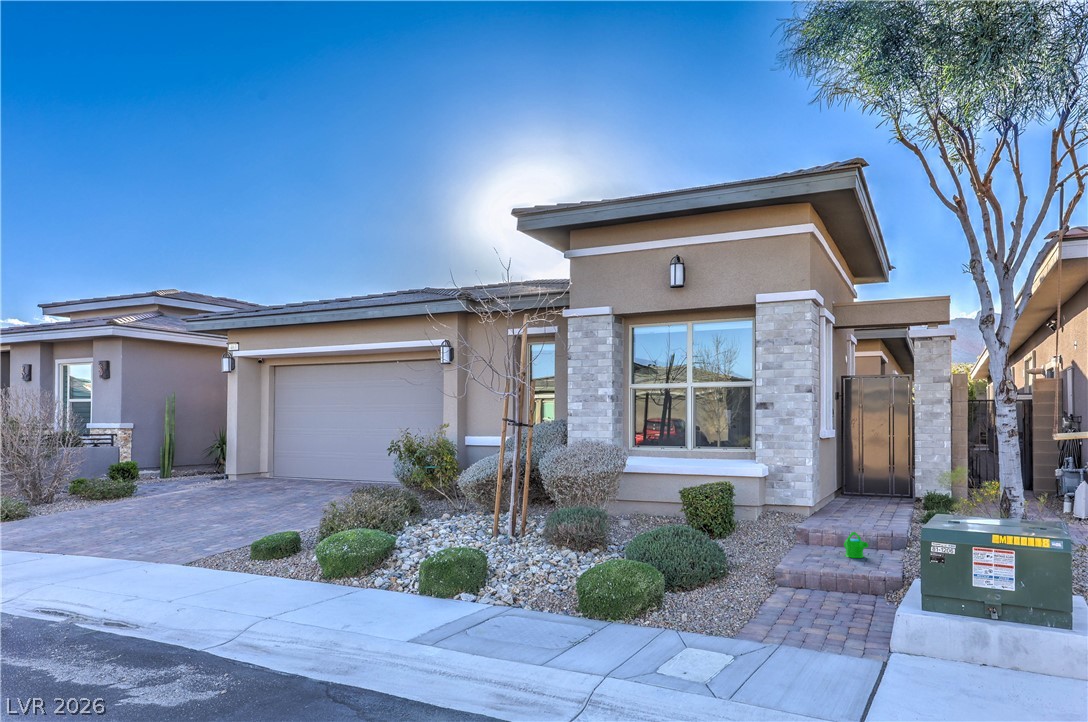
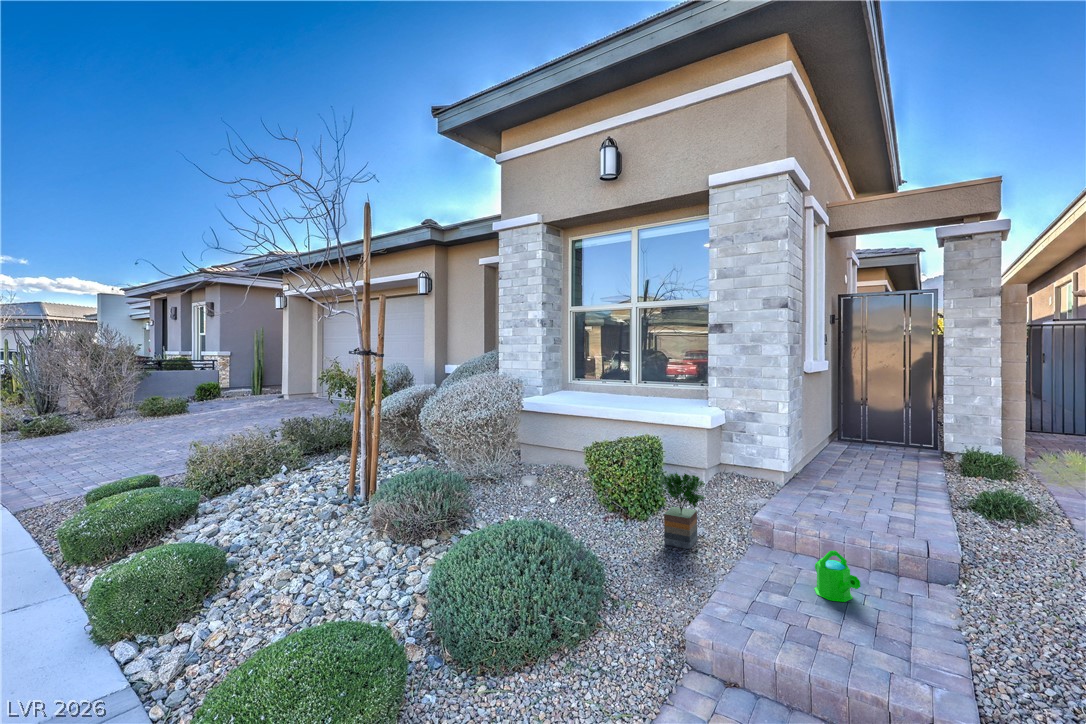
potted tree: none [745,500,777,547] -> present [661,473,705,549]

